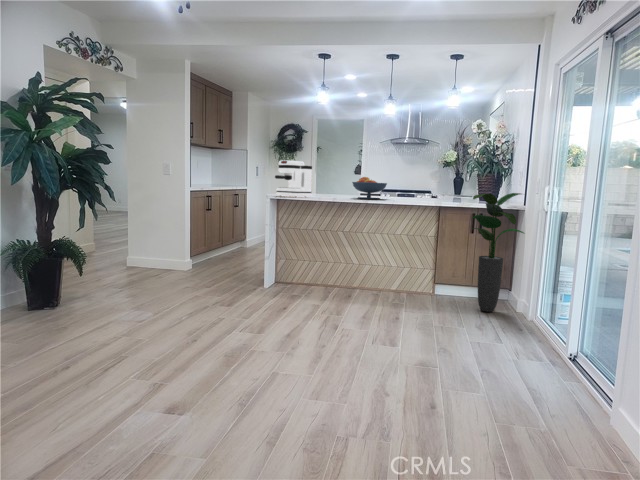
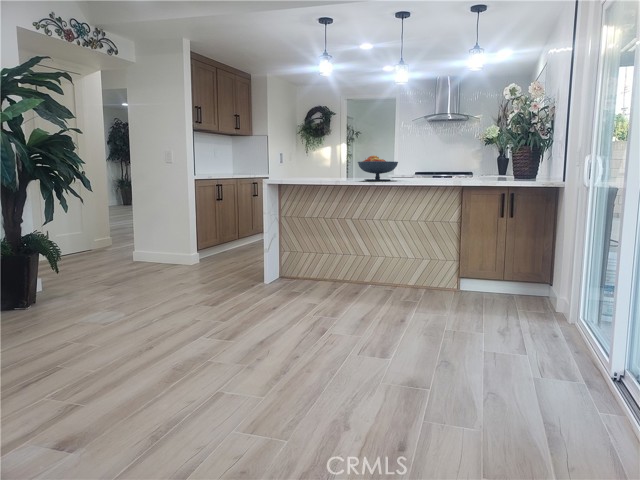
coffee maker: present [275,160,312,197] -> none [270,140,313,181]
potted plant: present [472,193,524,312] -> none [496,167,566,313]

